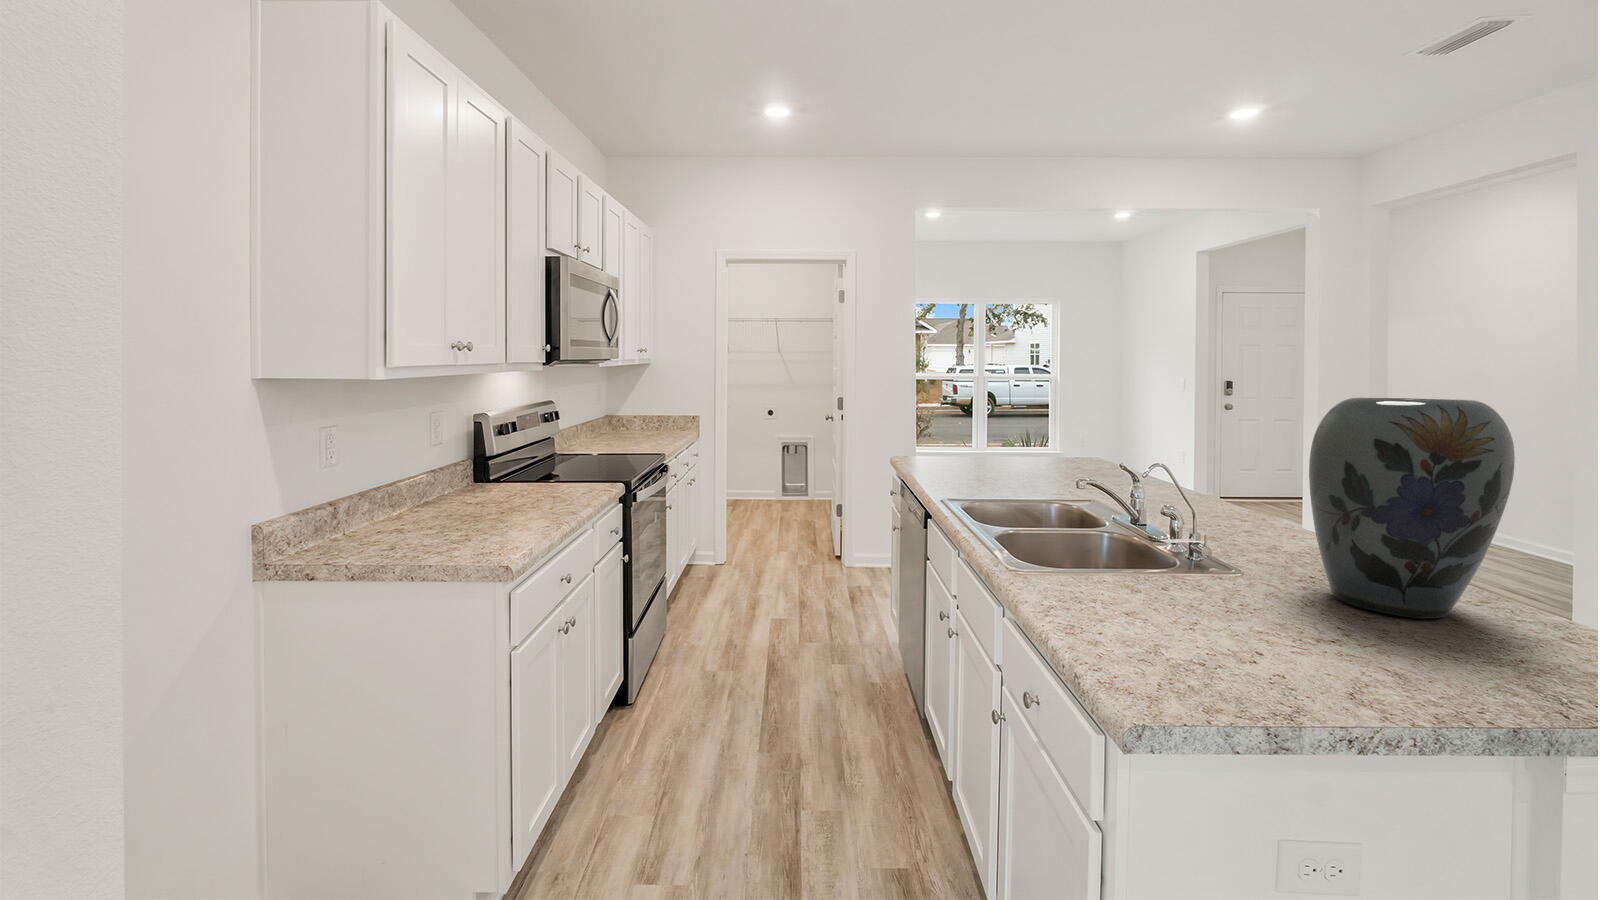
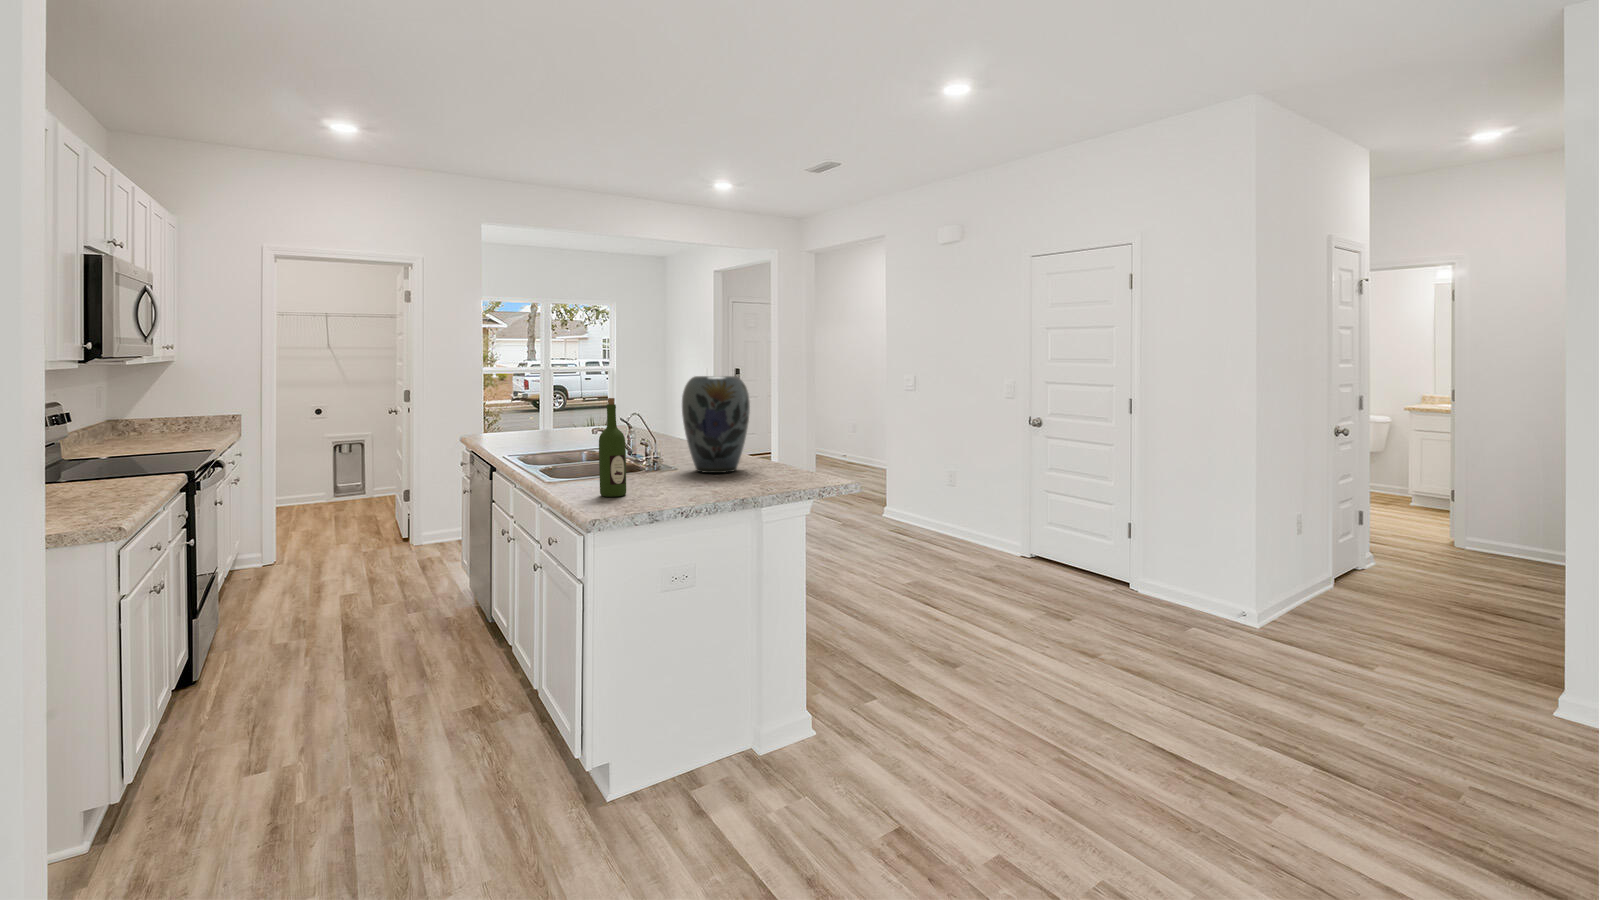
wine bottle: none [1163,452,1242,687] -> present [599,398,626,497]

